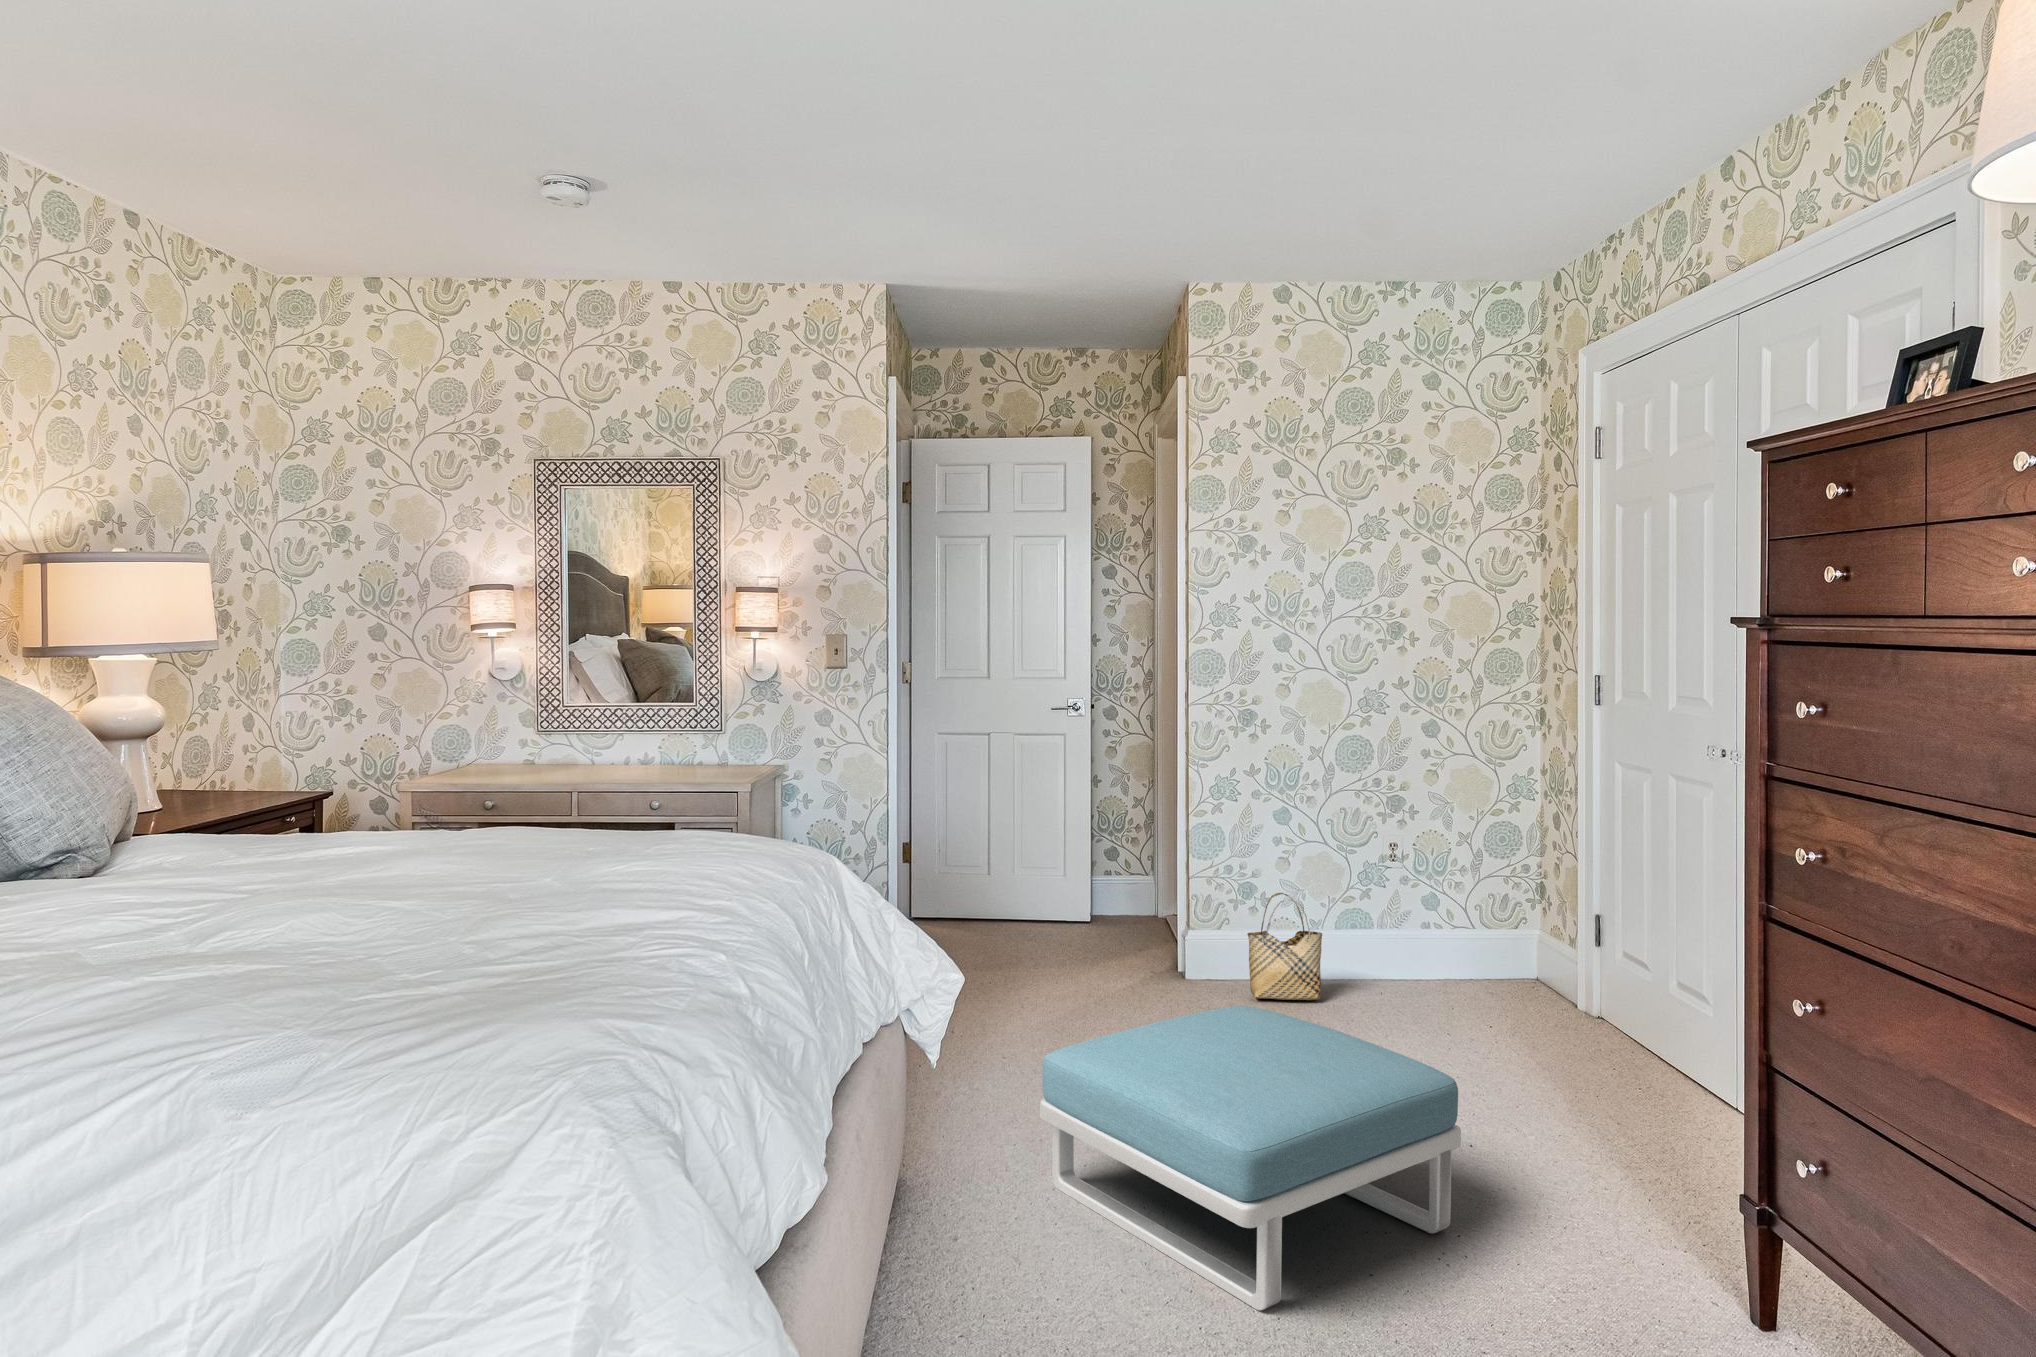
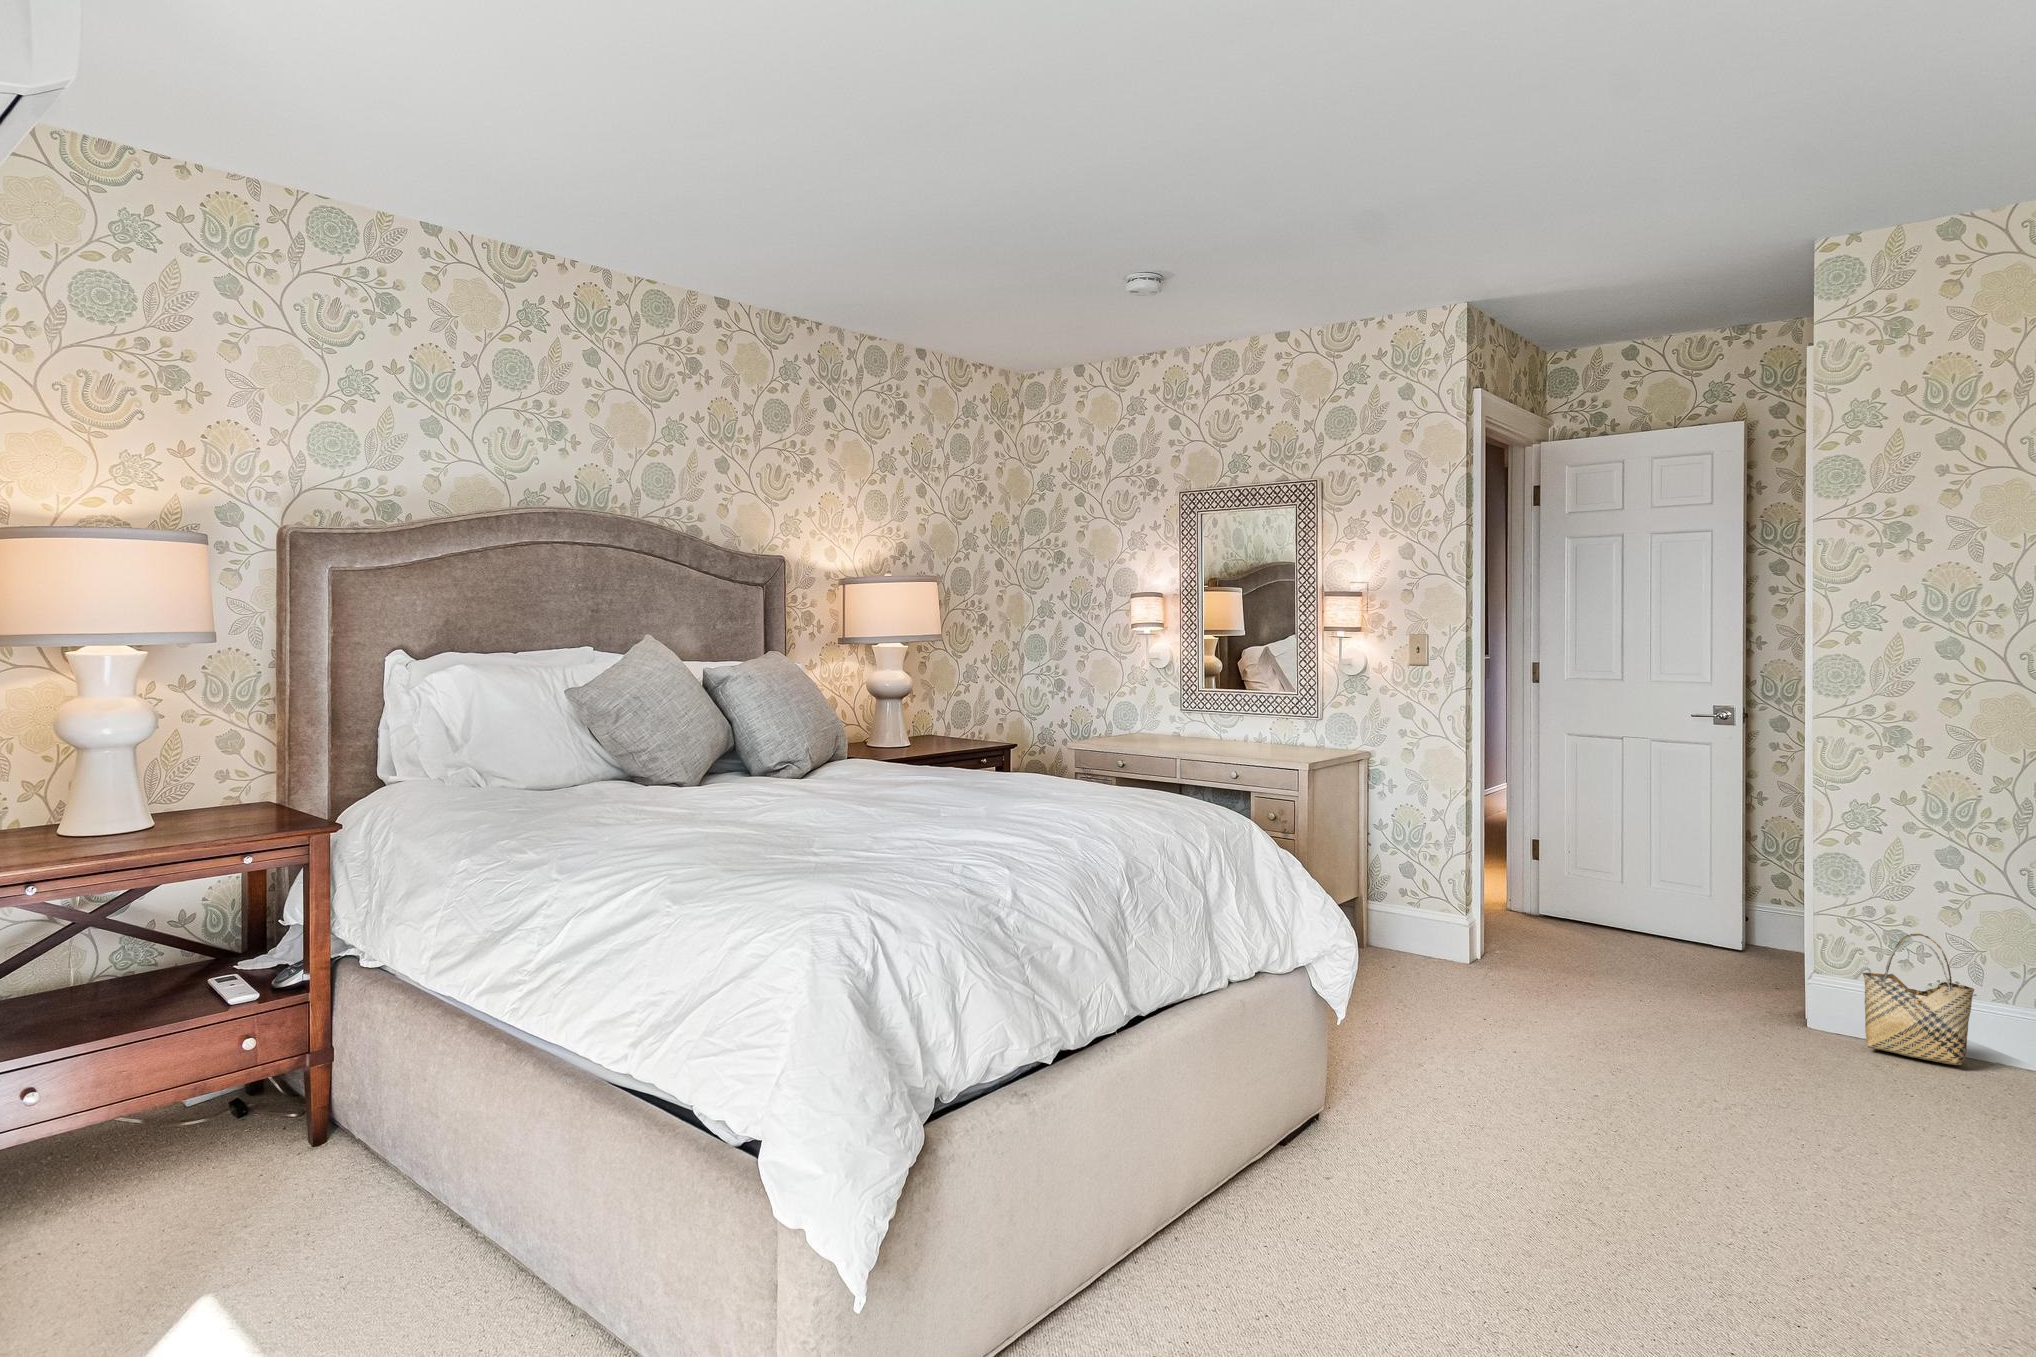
footstool: present [1040,1006,1461,1310] -> none [1434,1013,1883,1297]

